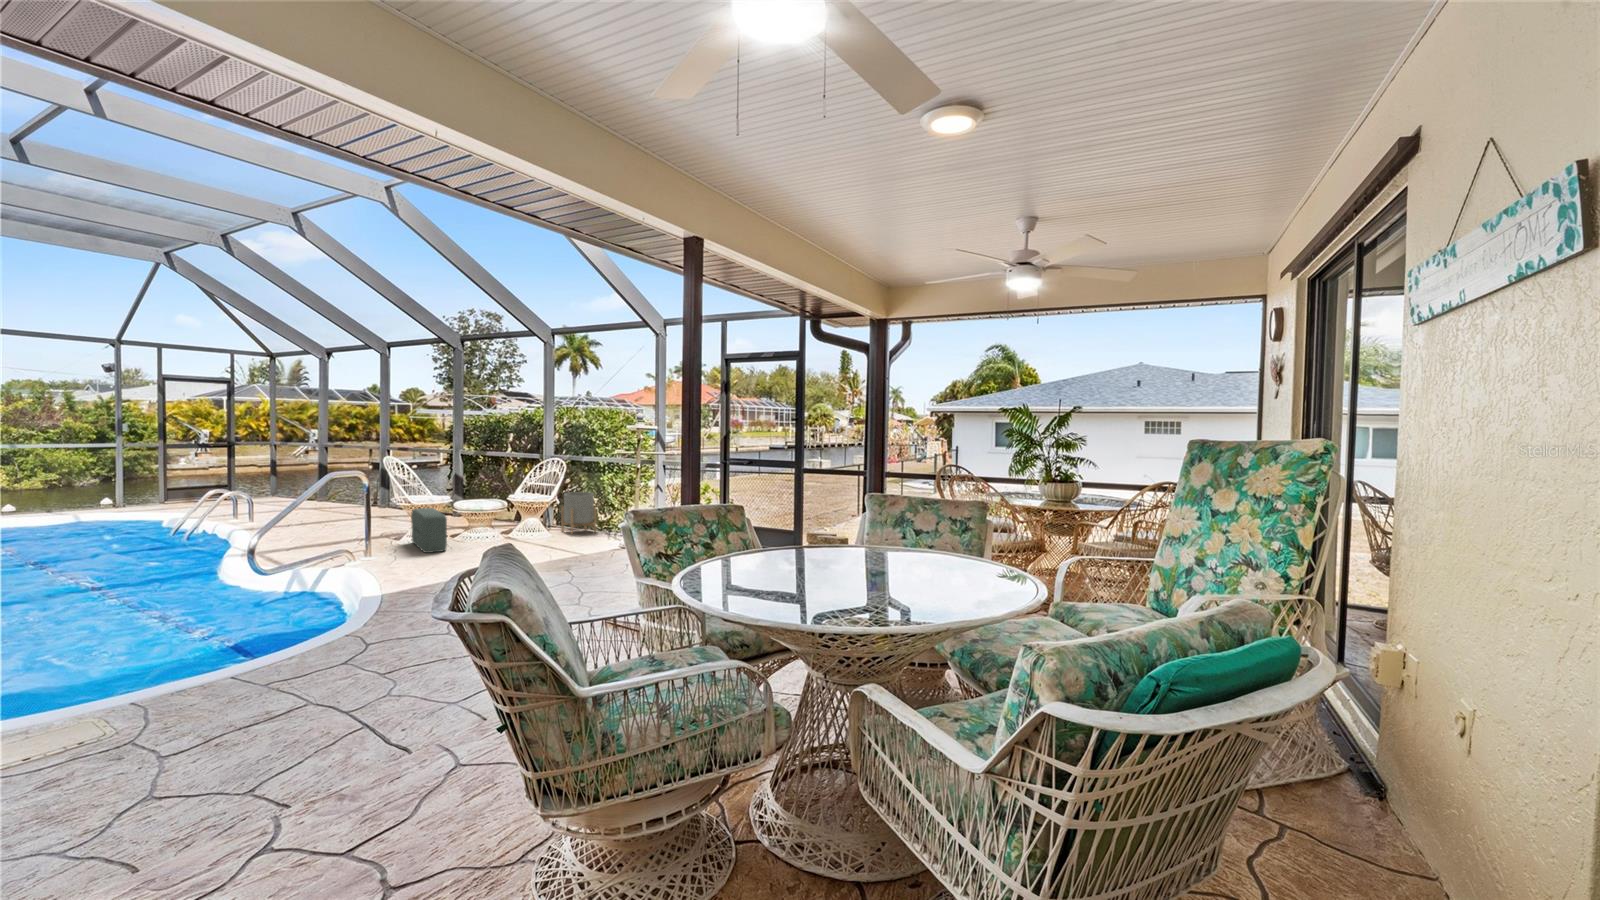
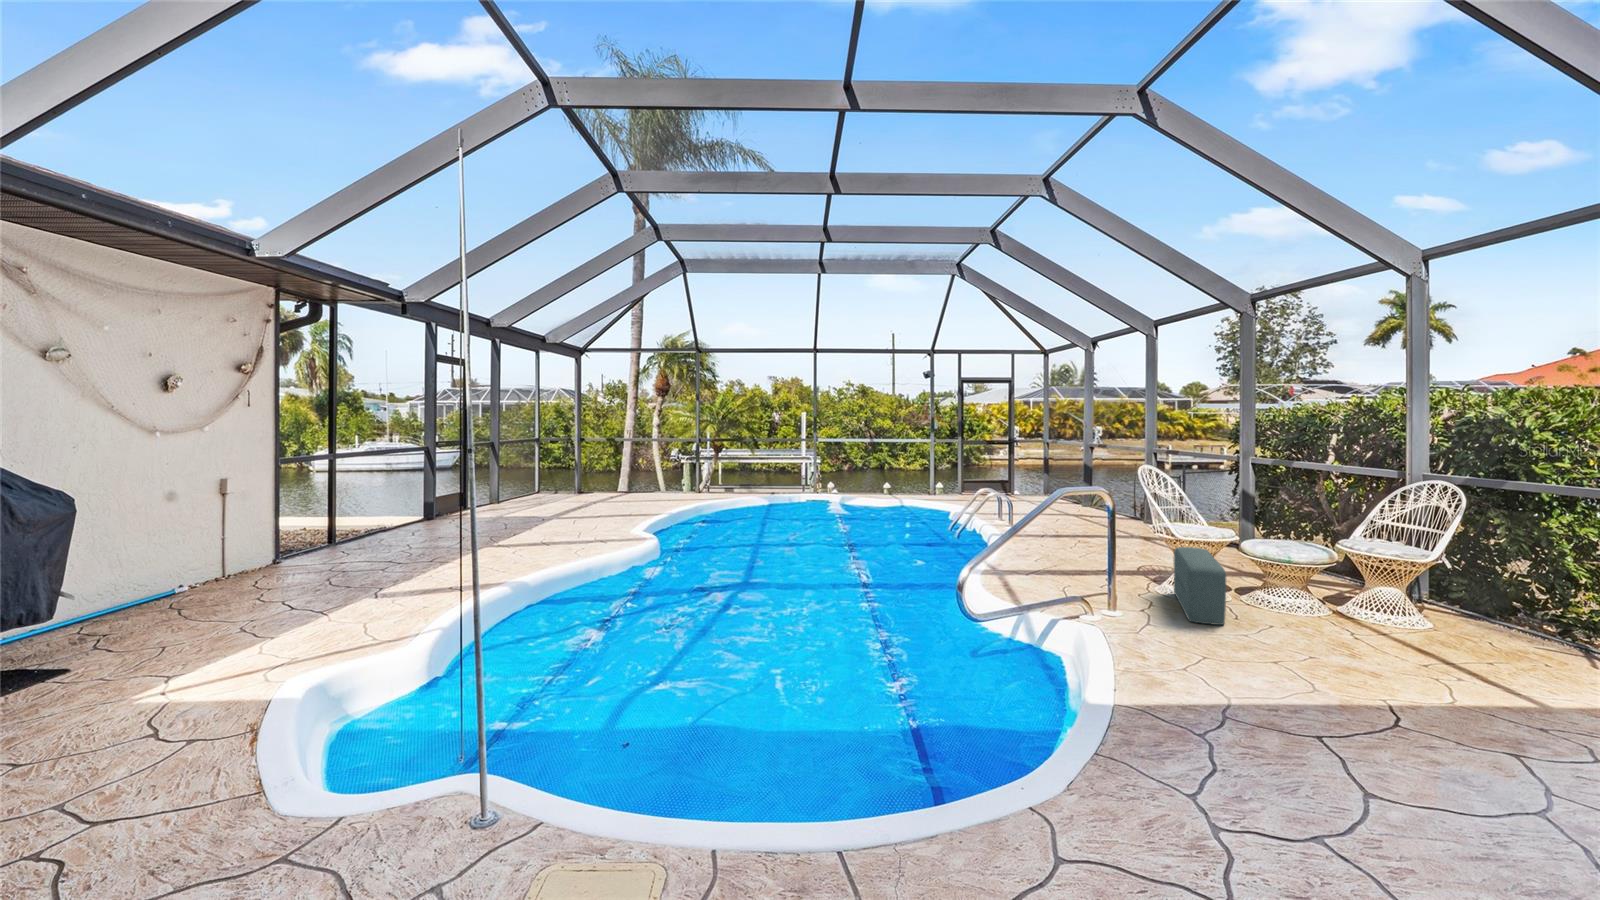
planter: present [561,492,596,535] -> none [1449,548,1548,638]

